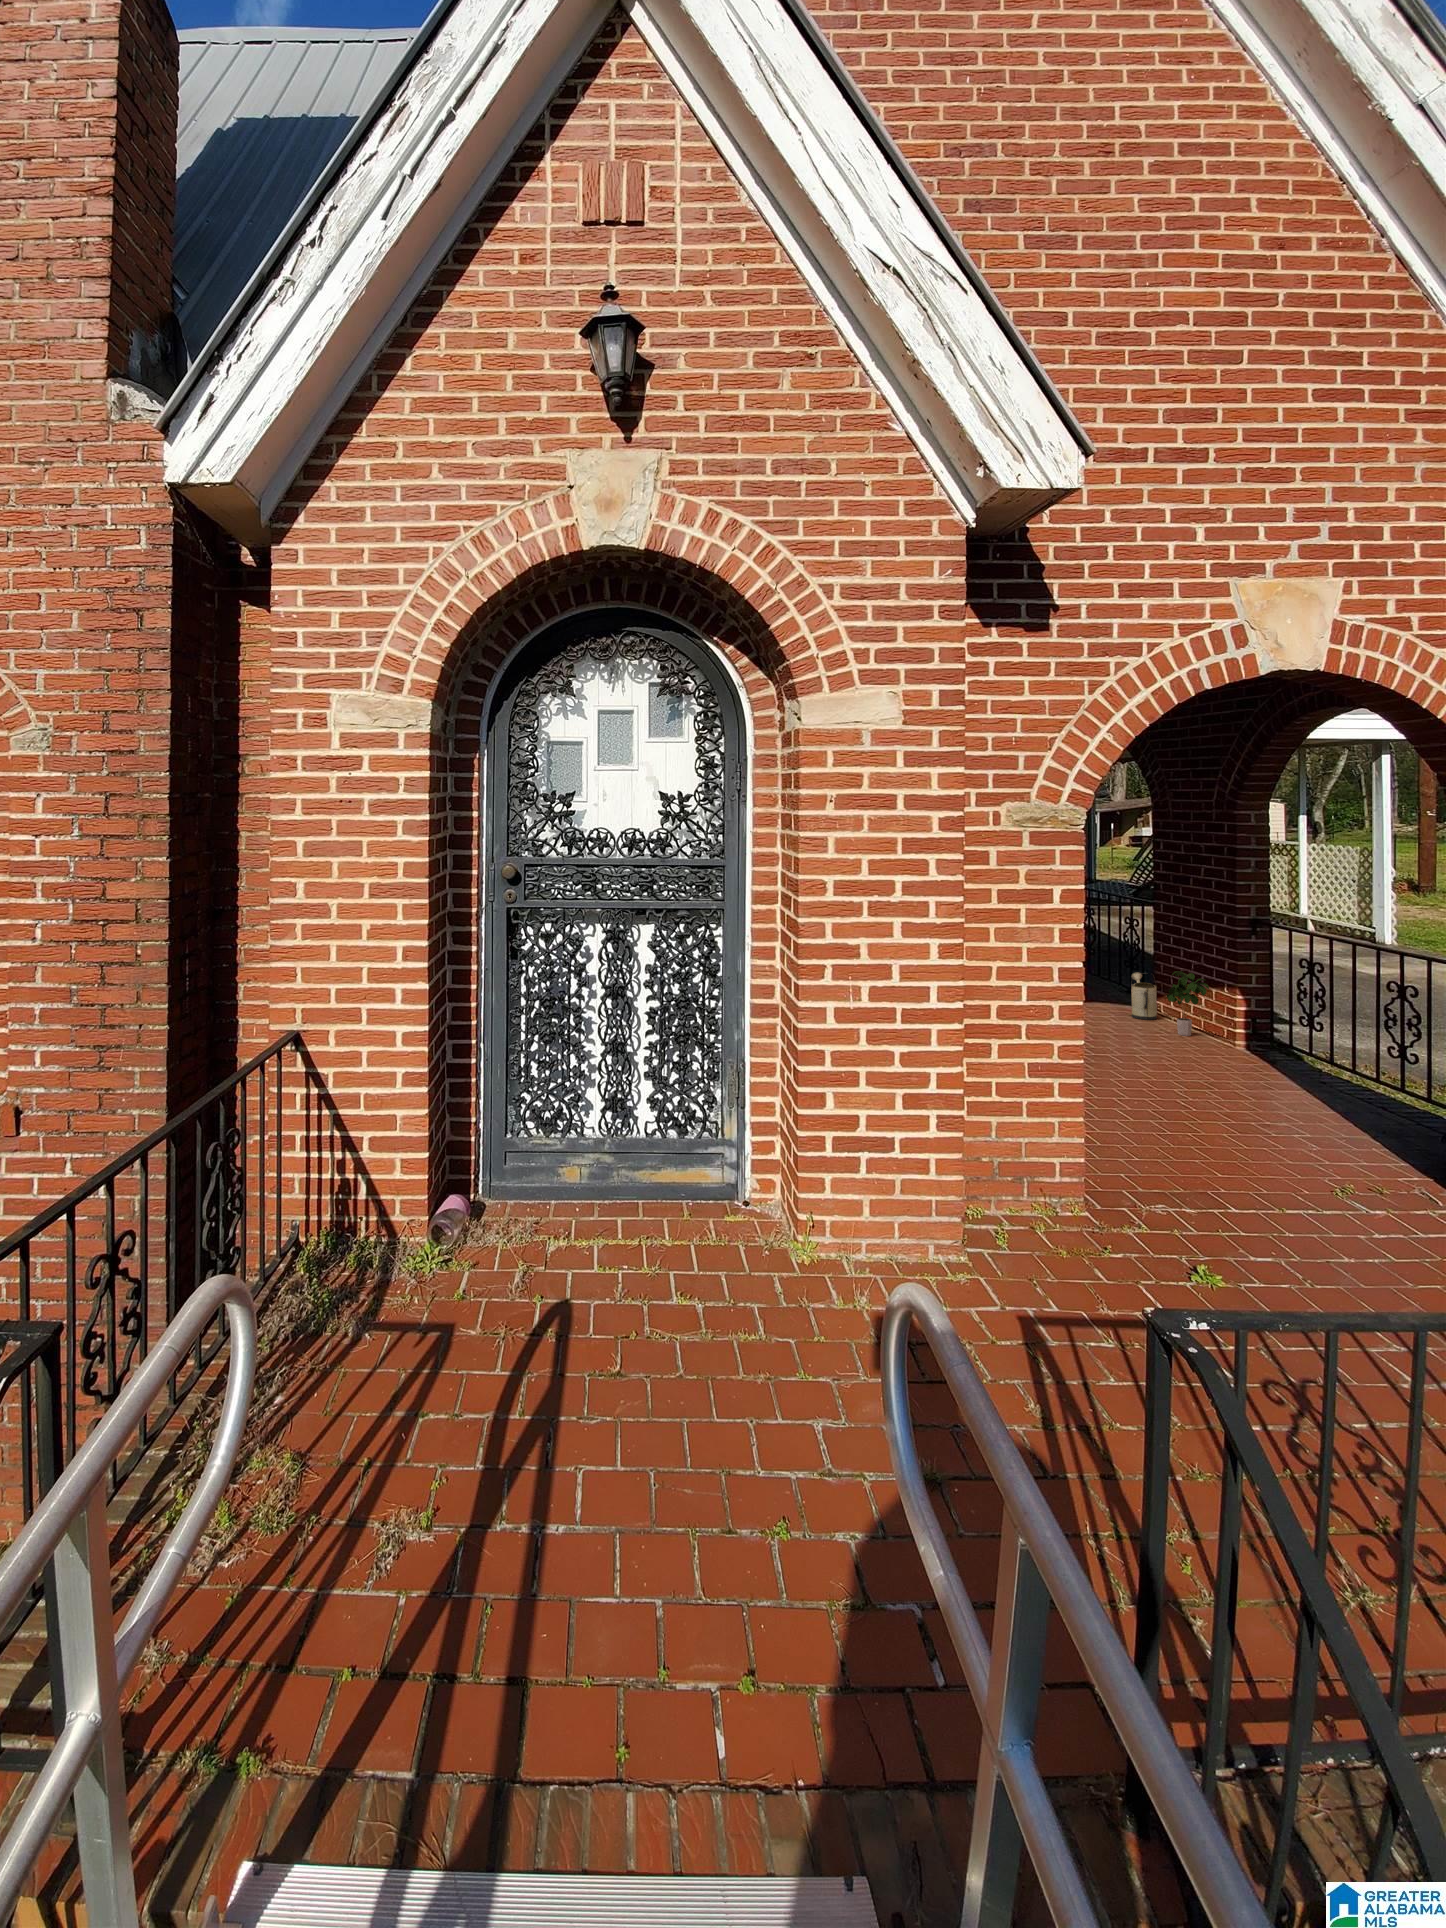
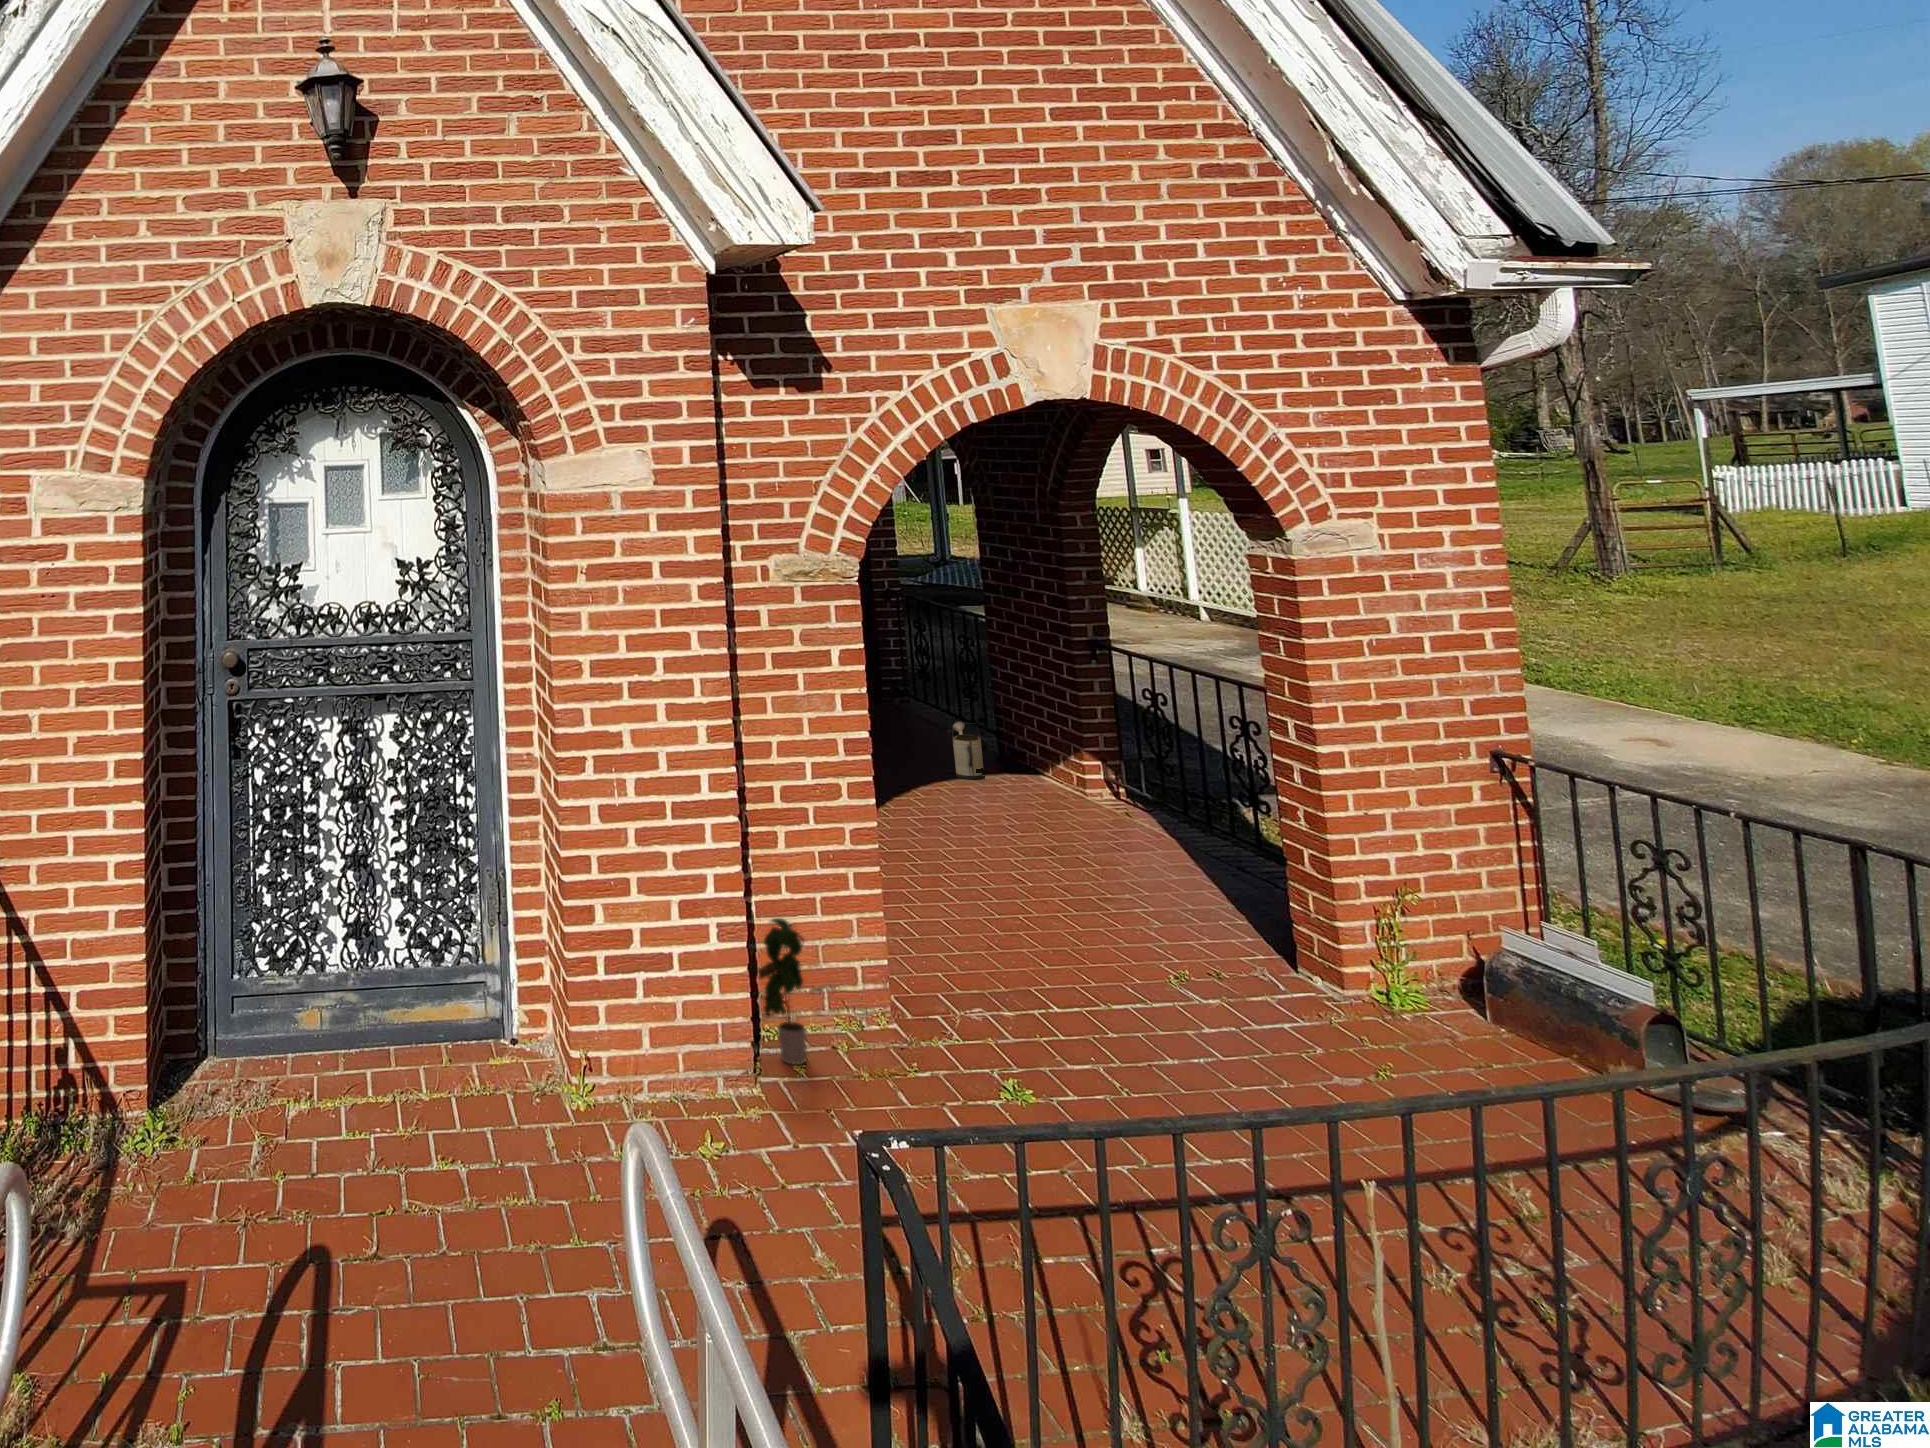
potted plant: present [1167,971,1209,1036] -> present [758,918,807,1065]

